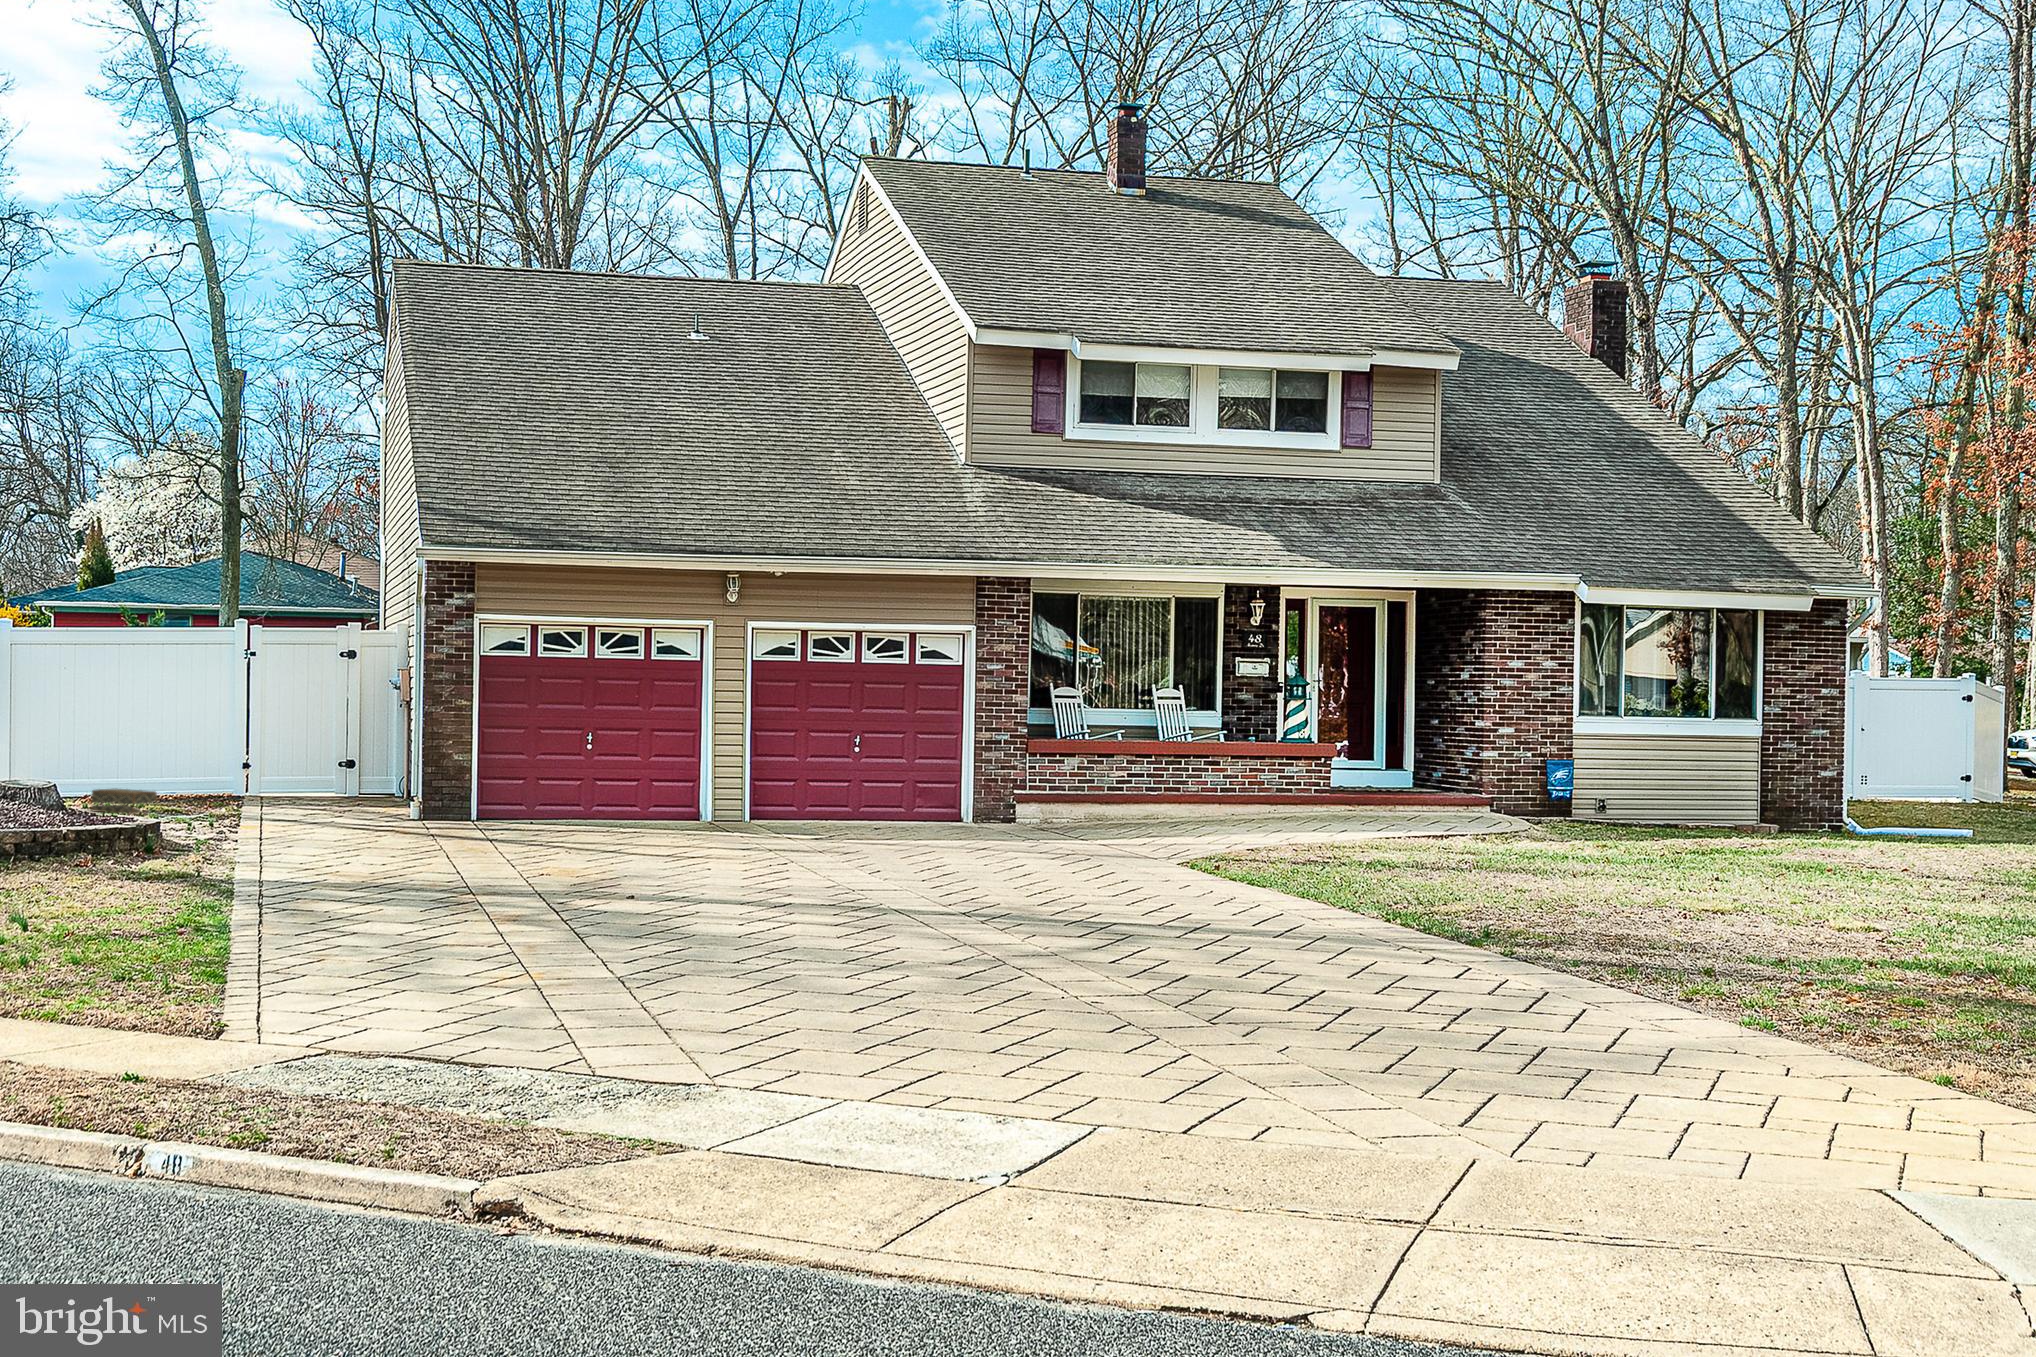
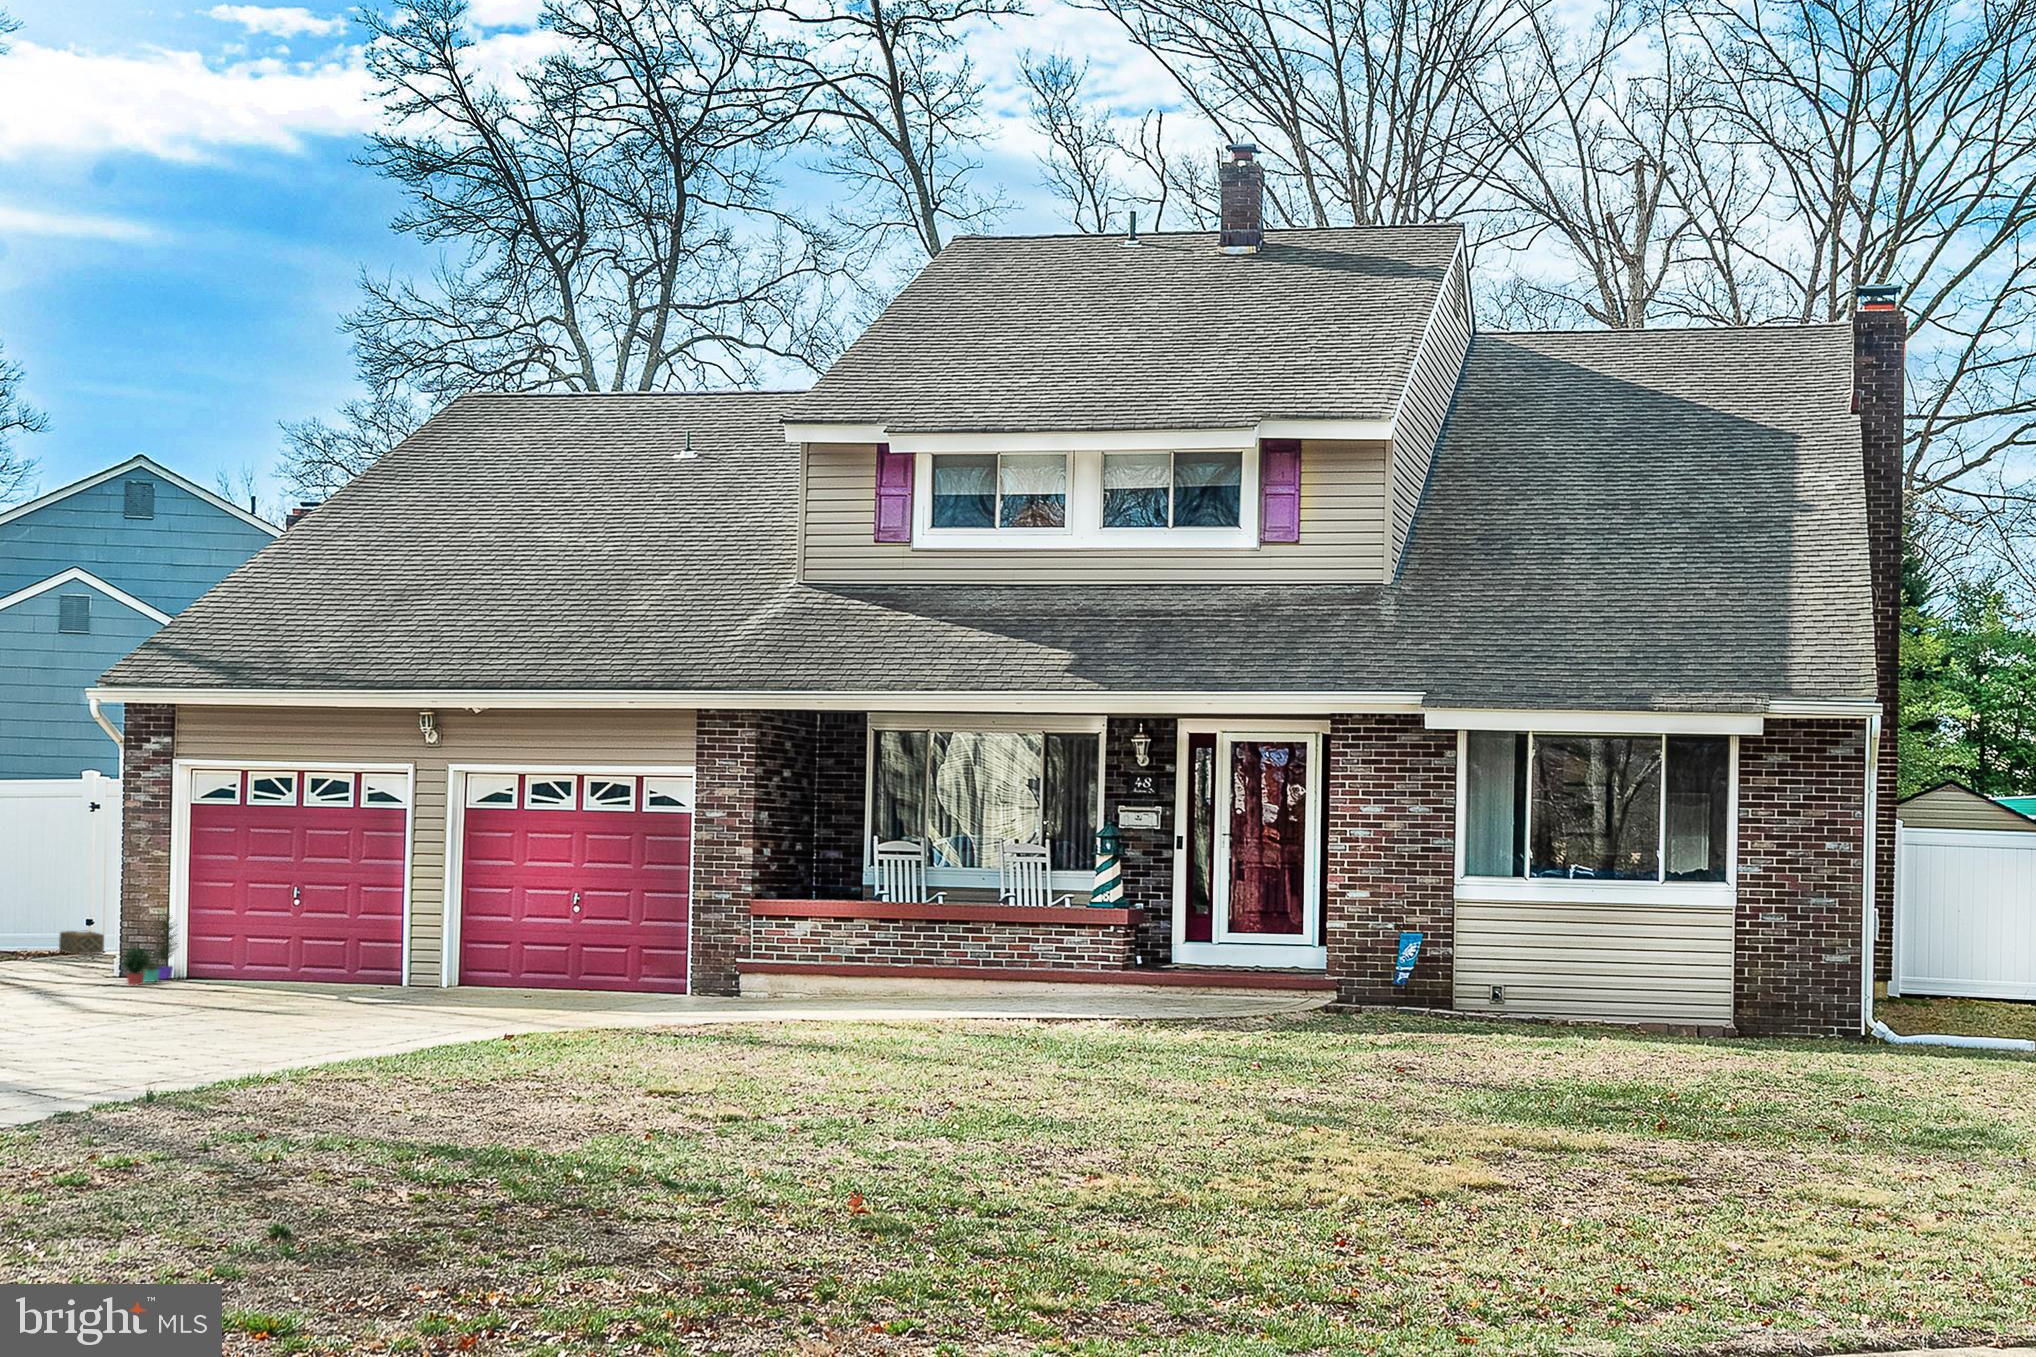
potted plant: none [387,757,422,835] -> present [123,913,177,985]

